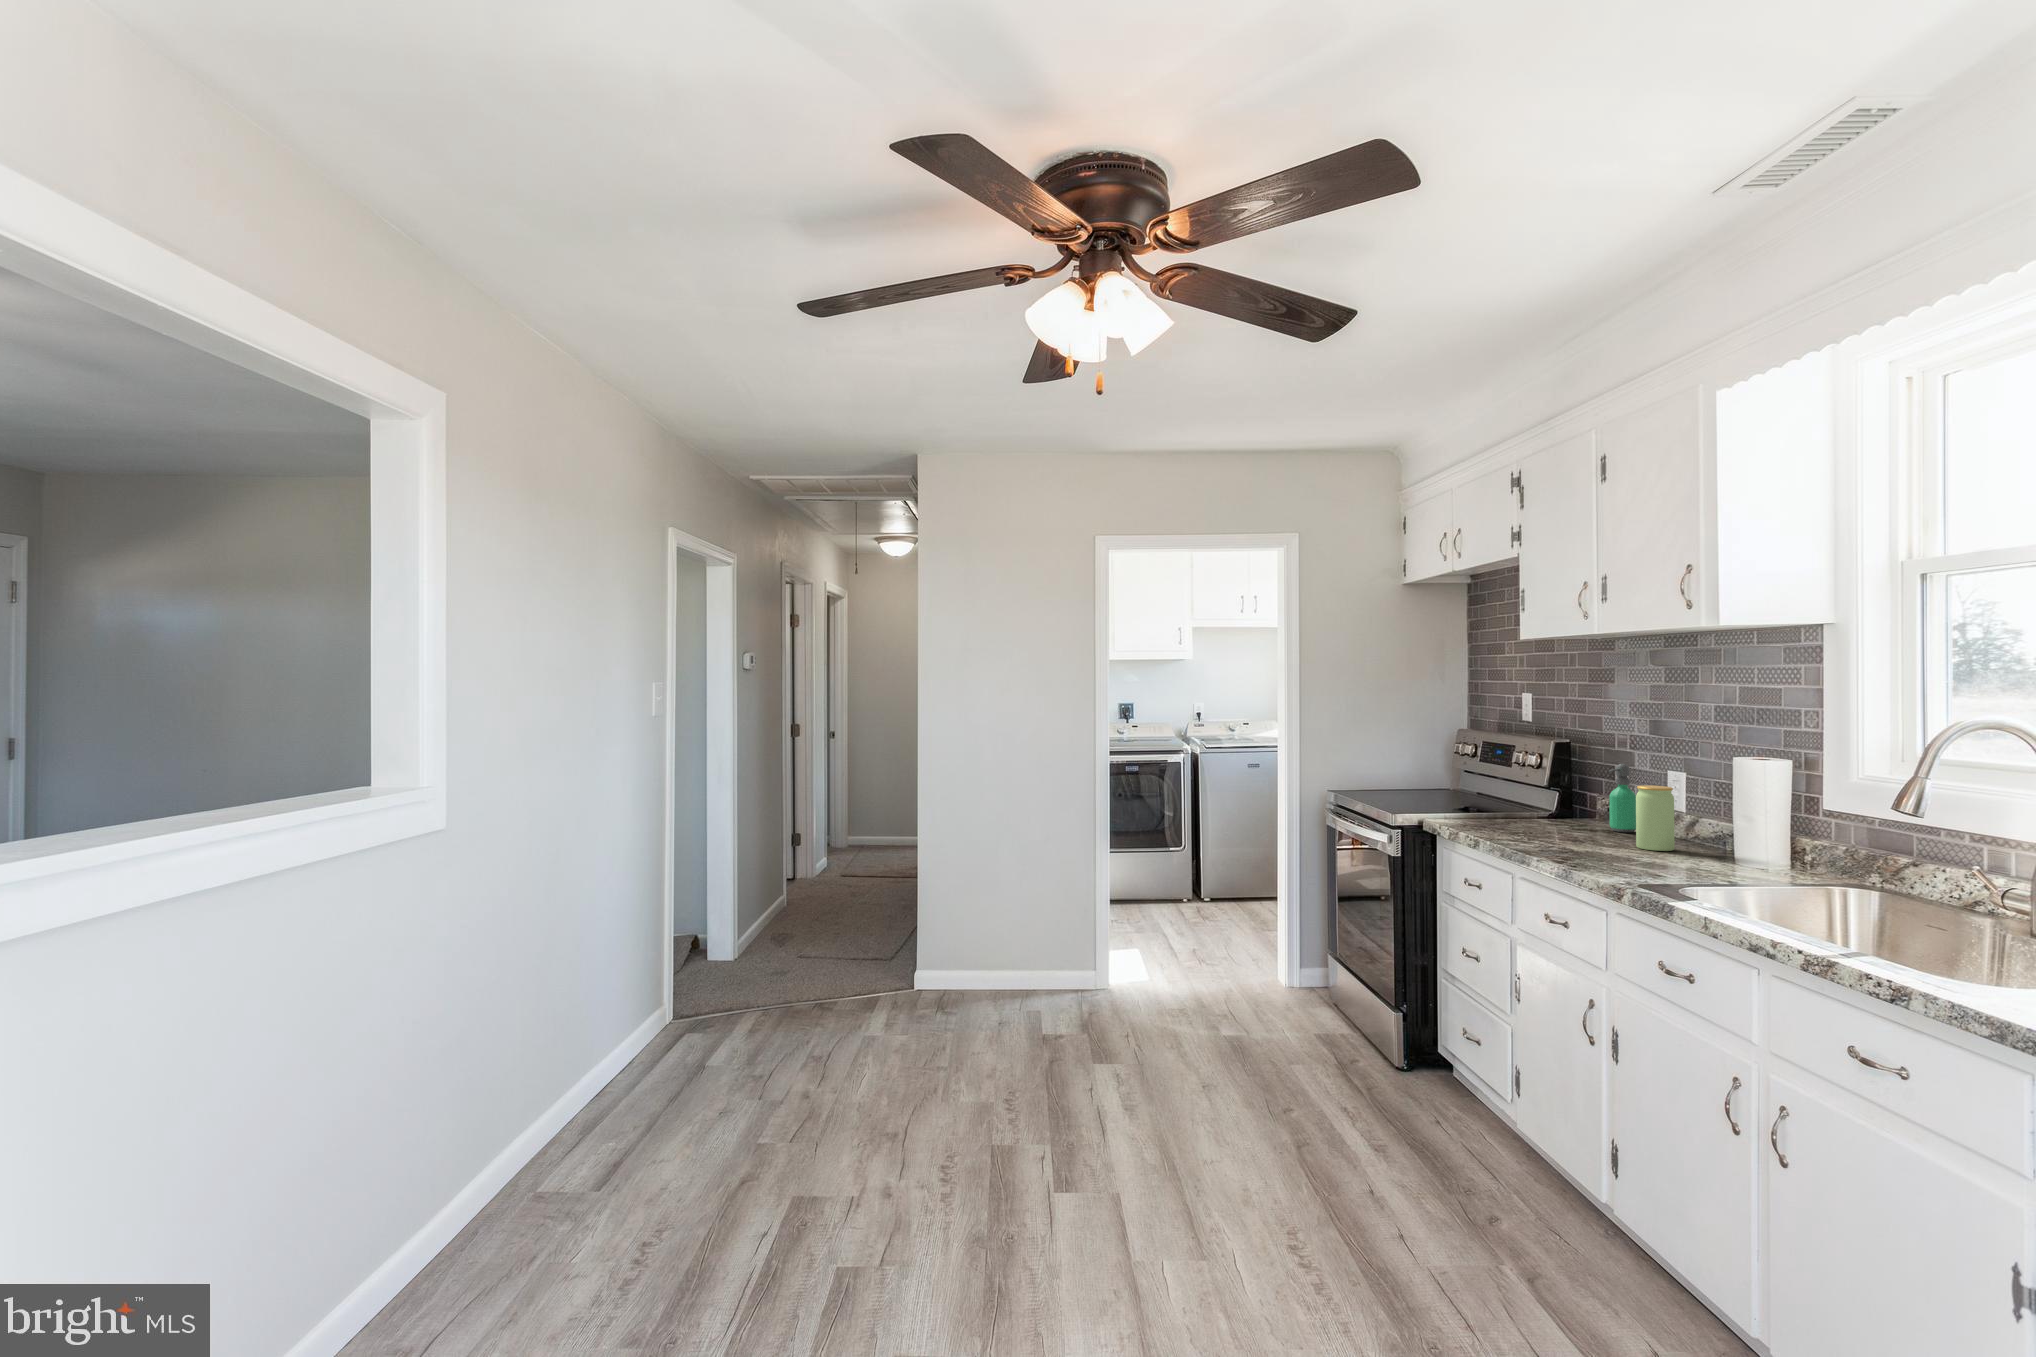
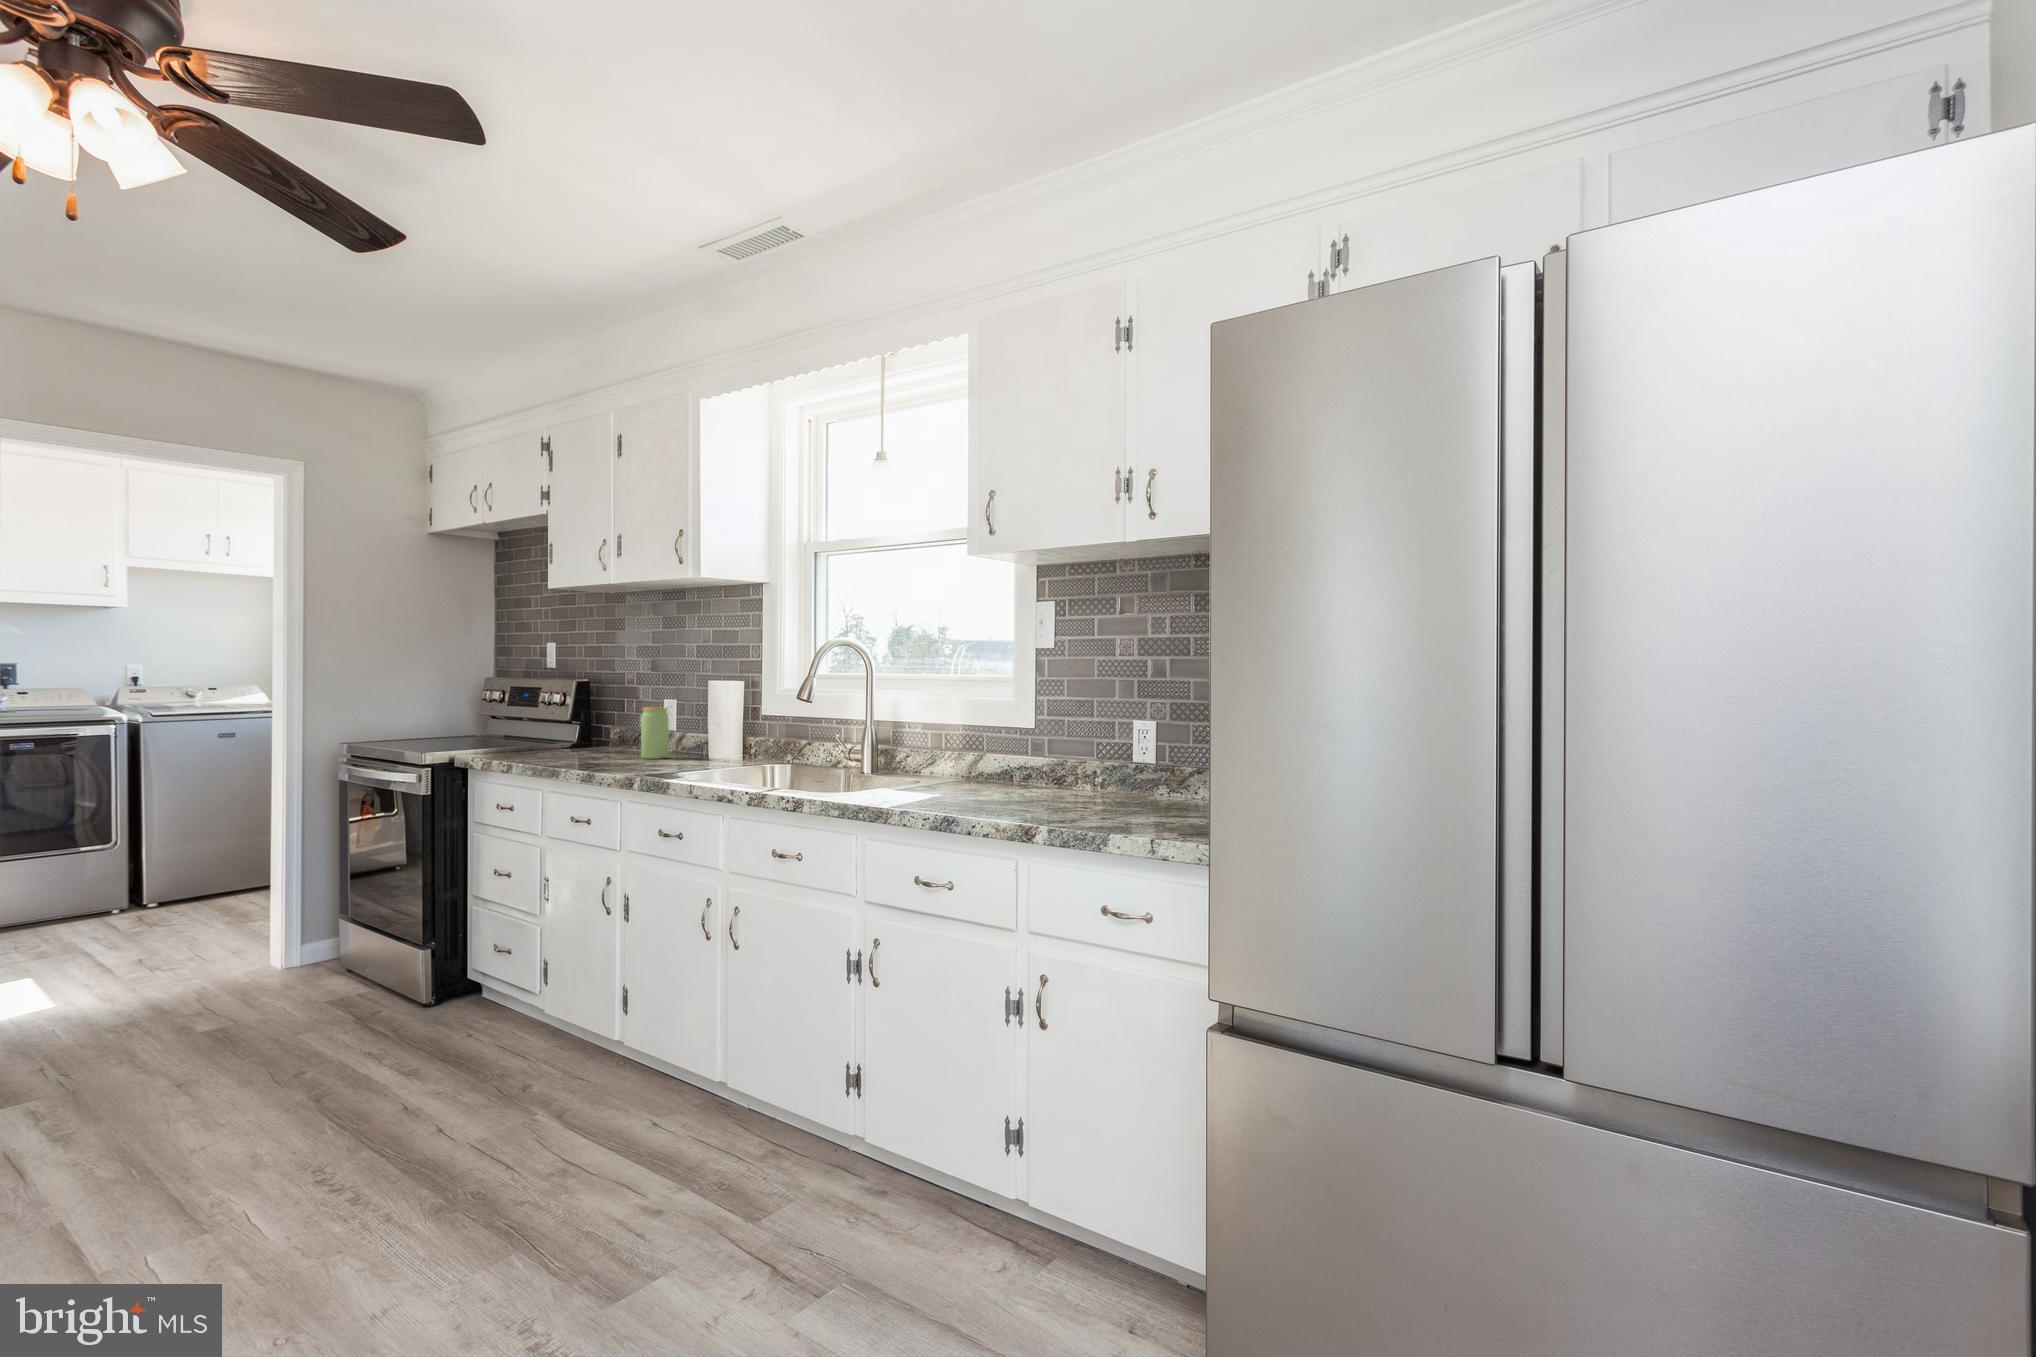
soap dispenser: present [1608,764,1636,832] -> none [620,695,641,752]

